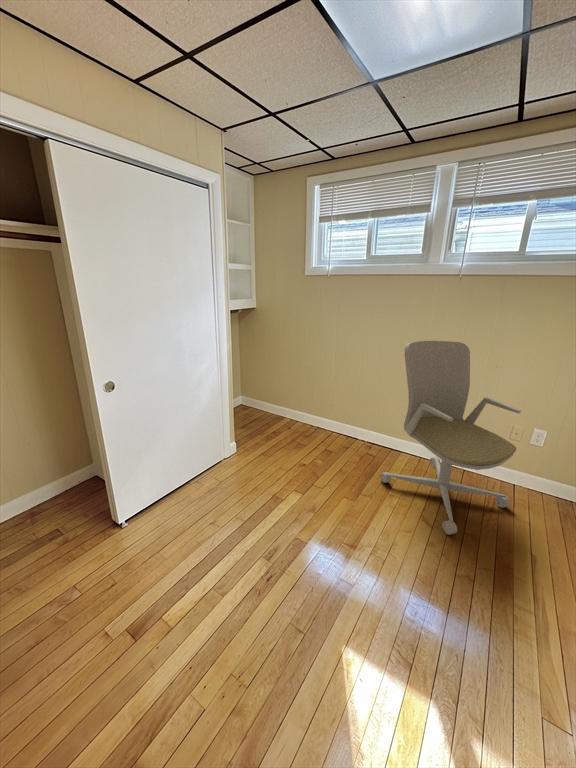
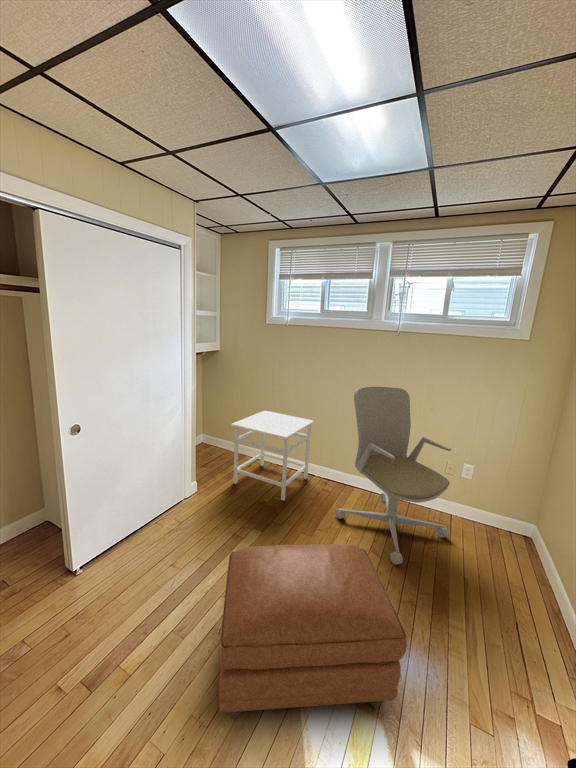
nightstand: none [269,370,357,462] -> present [231,411,314,500]
ottoman: none [258,511,473,689] -> present [219,544,407,719]

